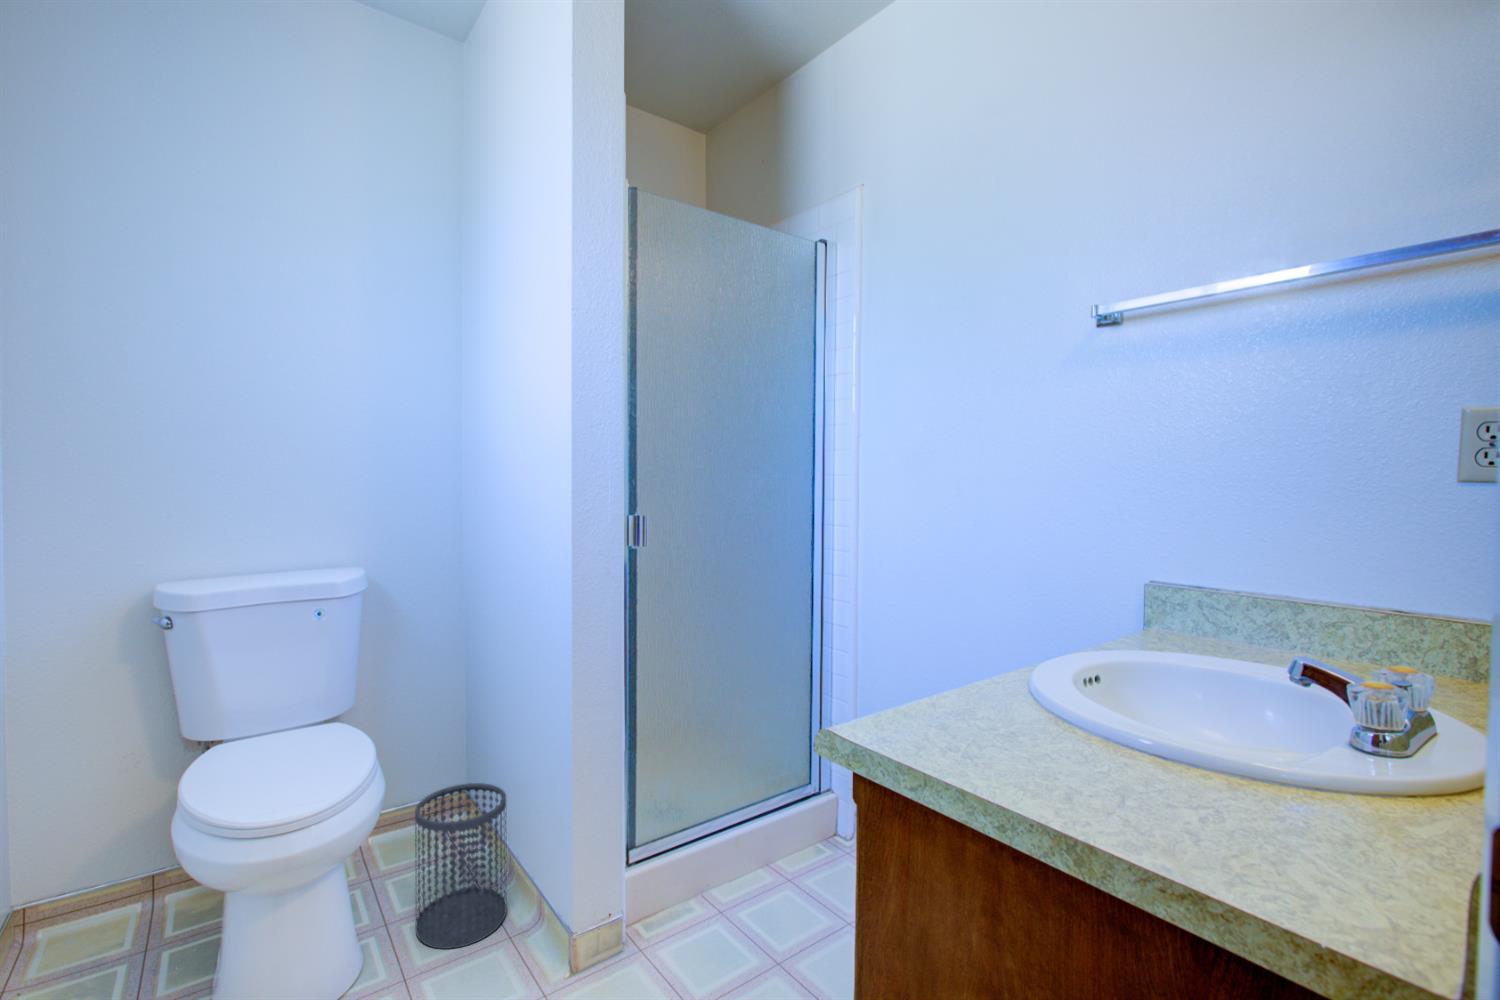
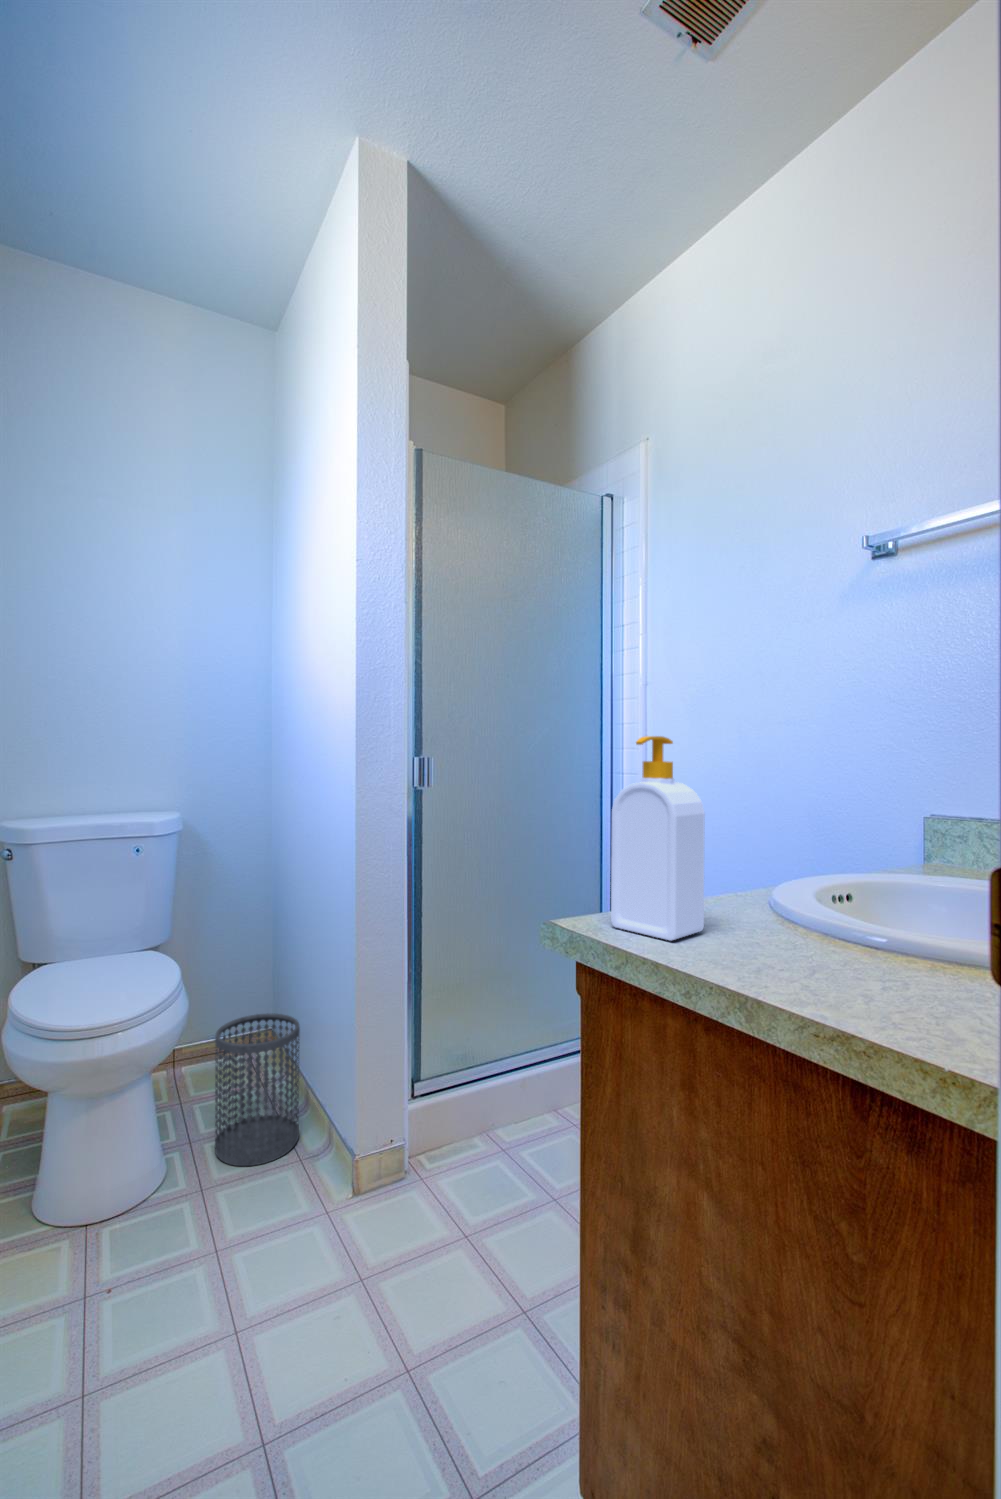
soap bottle: none [895,539,995,756] -> present [611,736,705,940]

